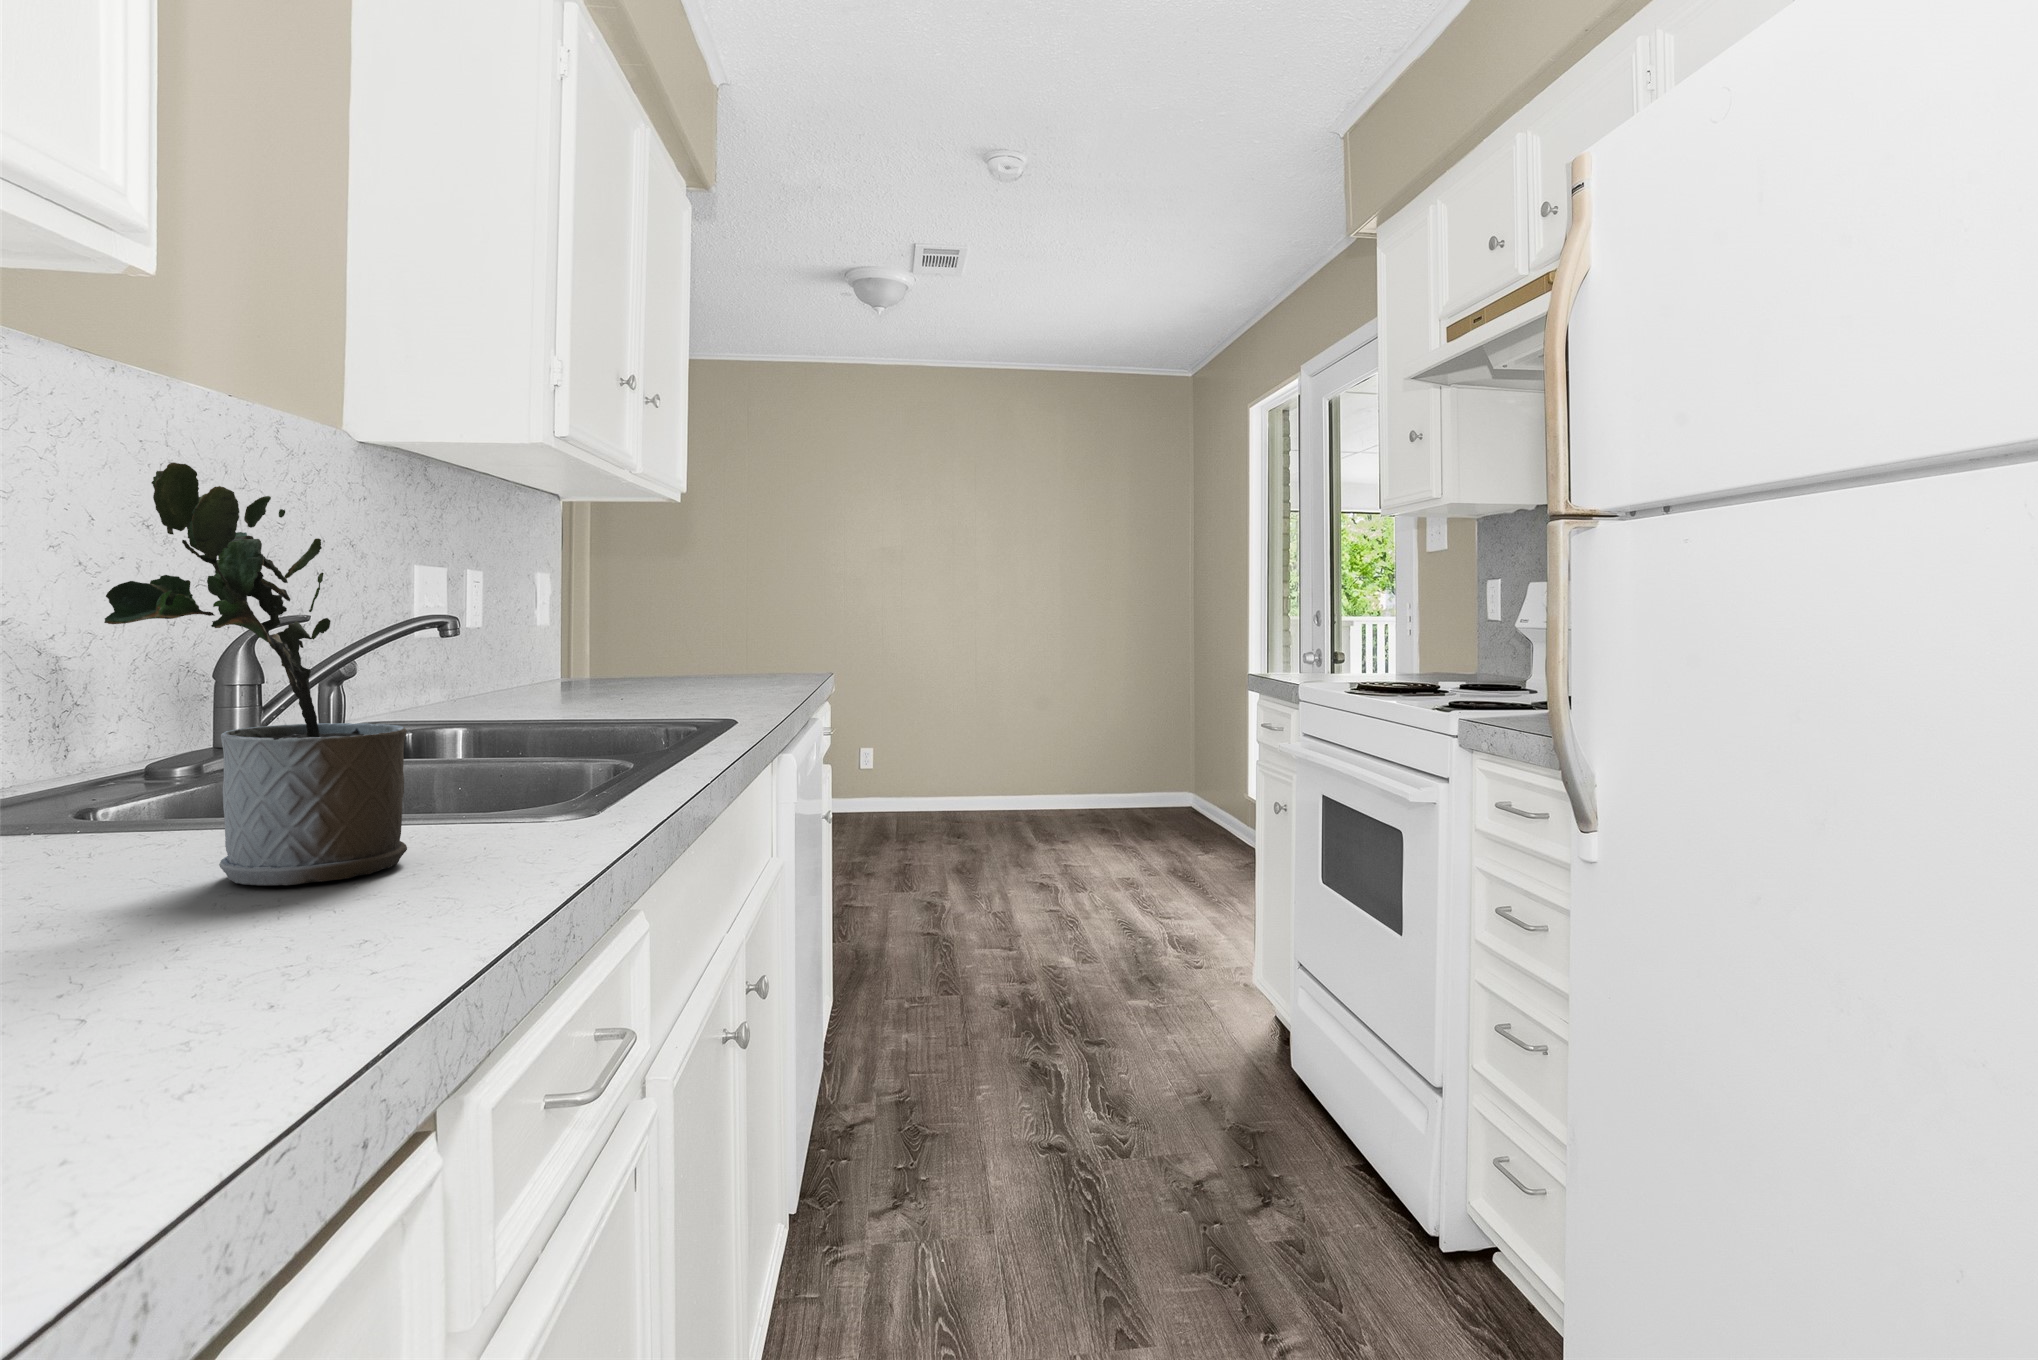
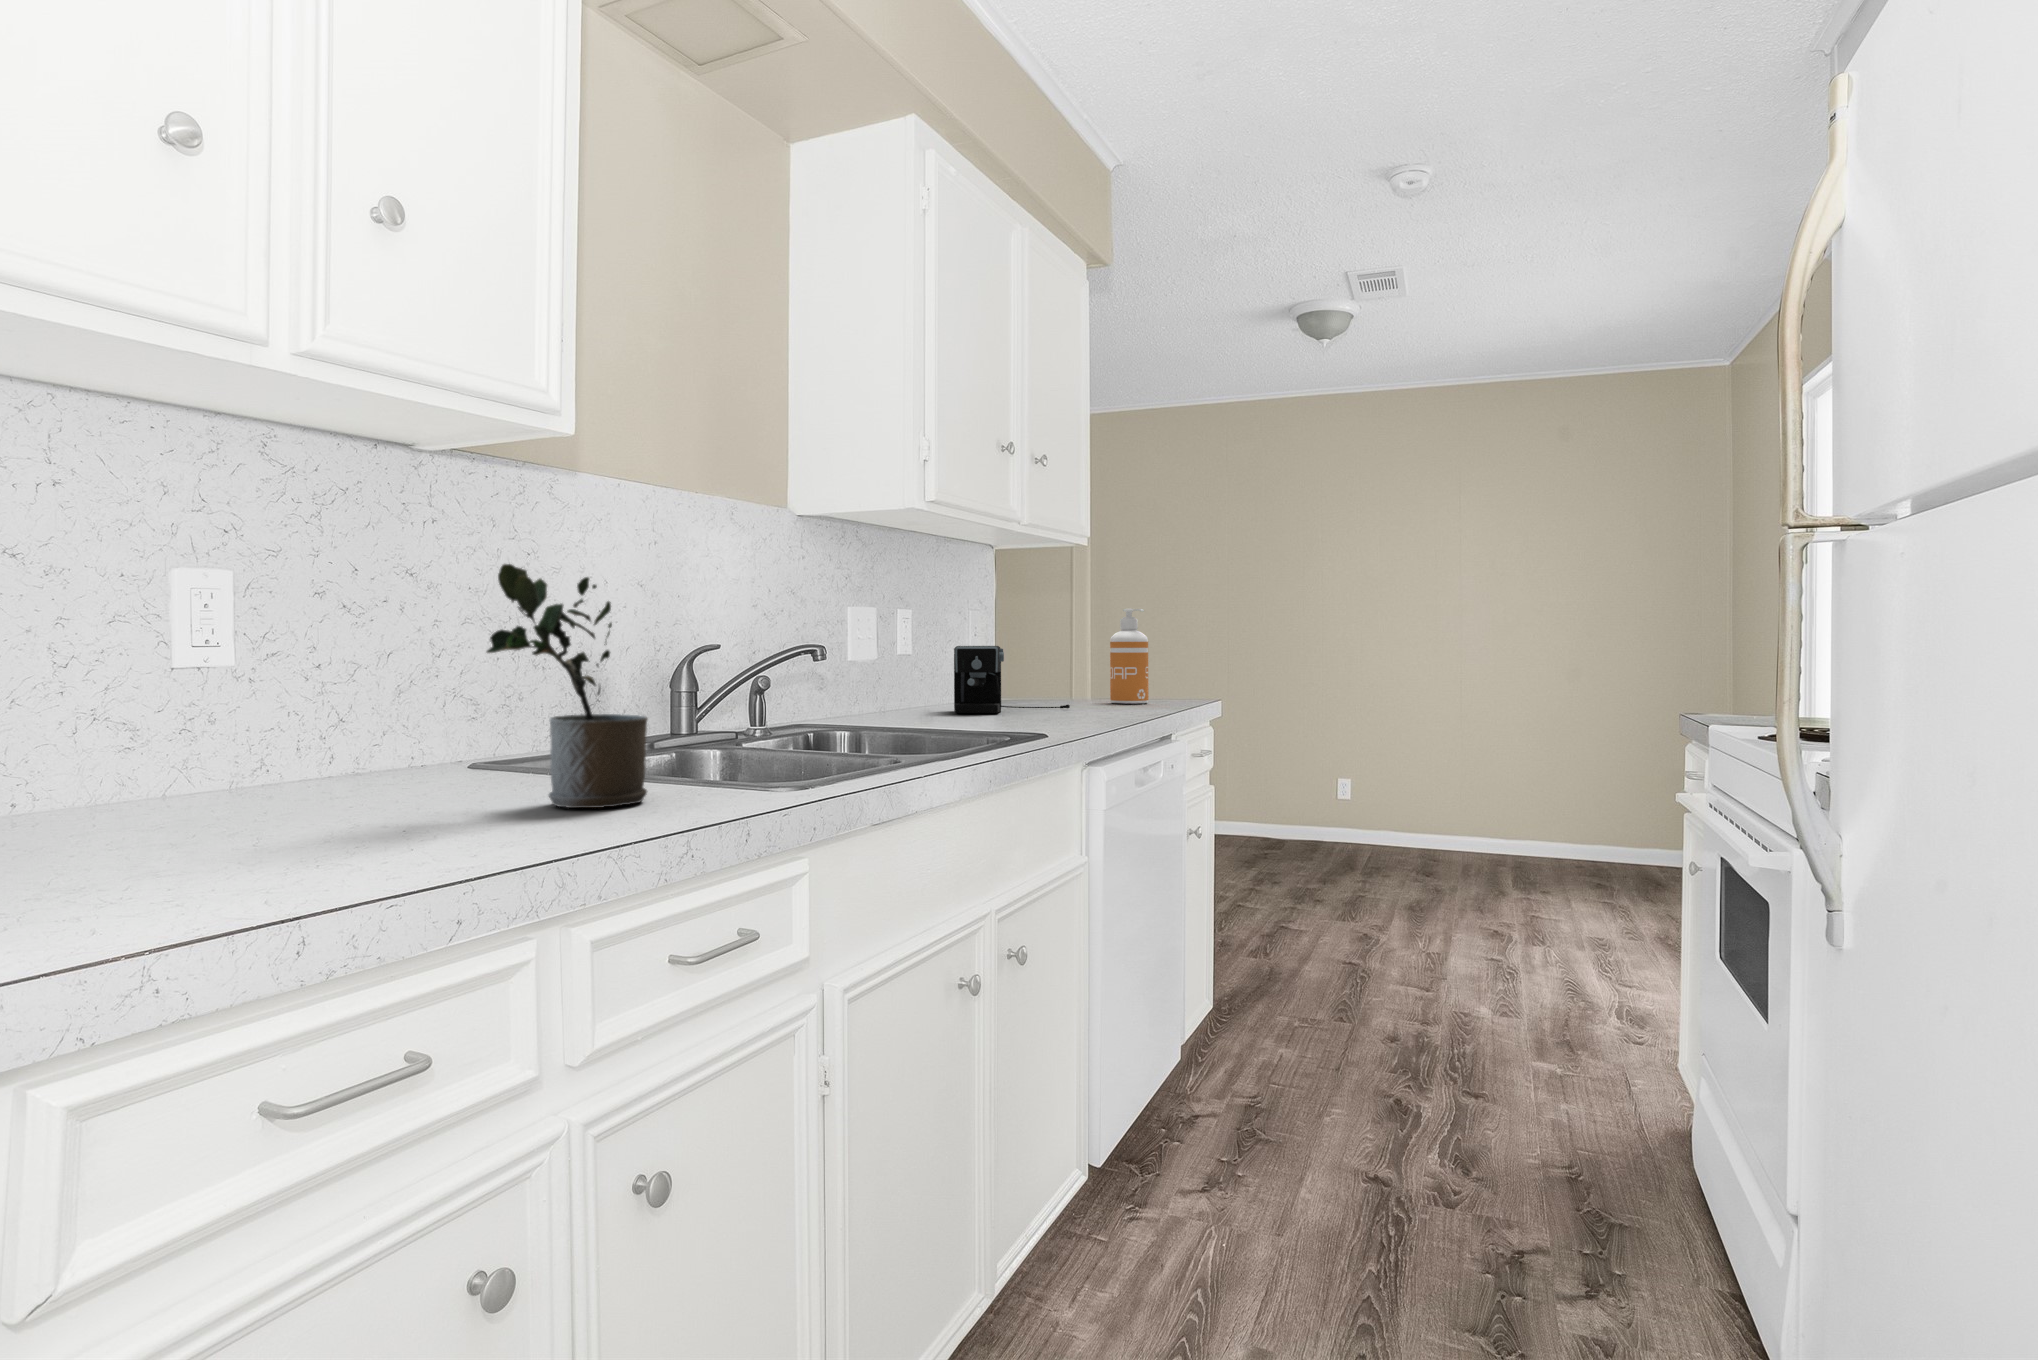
soap dispenser: none [724,573,769,681] -> present [1110,609,1149,704]
coffee maker: none [550,615,696,699] -> present [954,646,1070,713]

